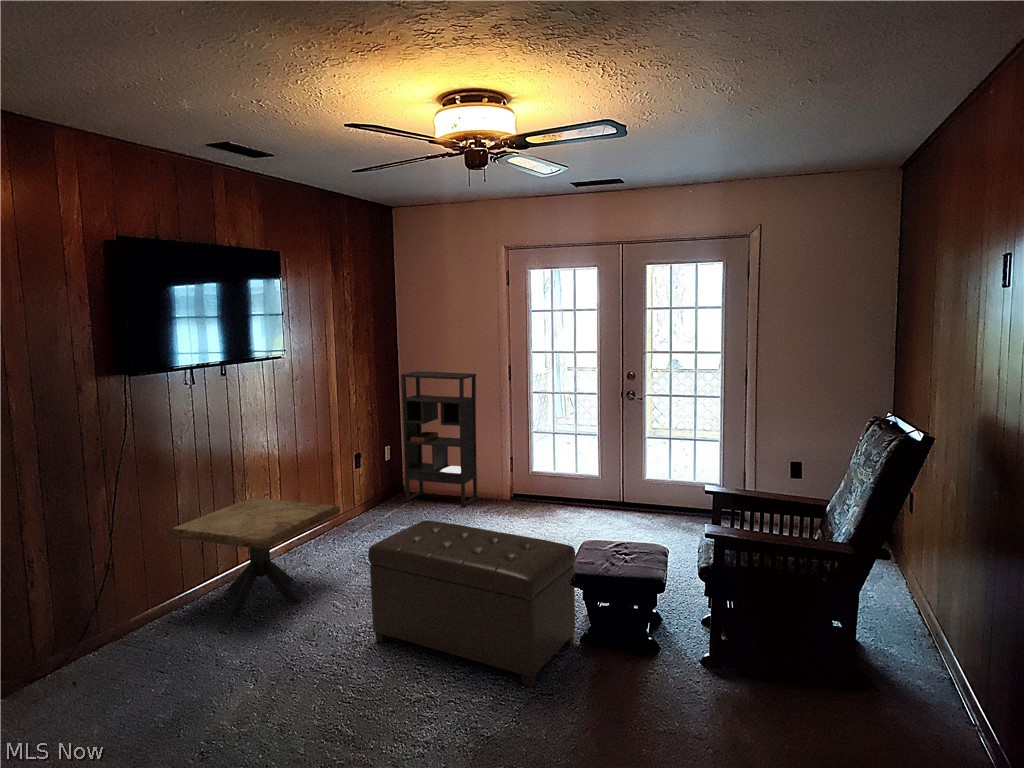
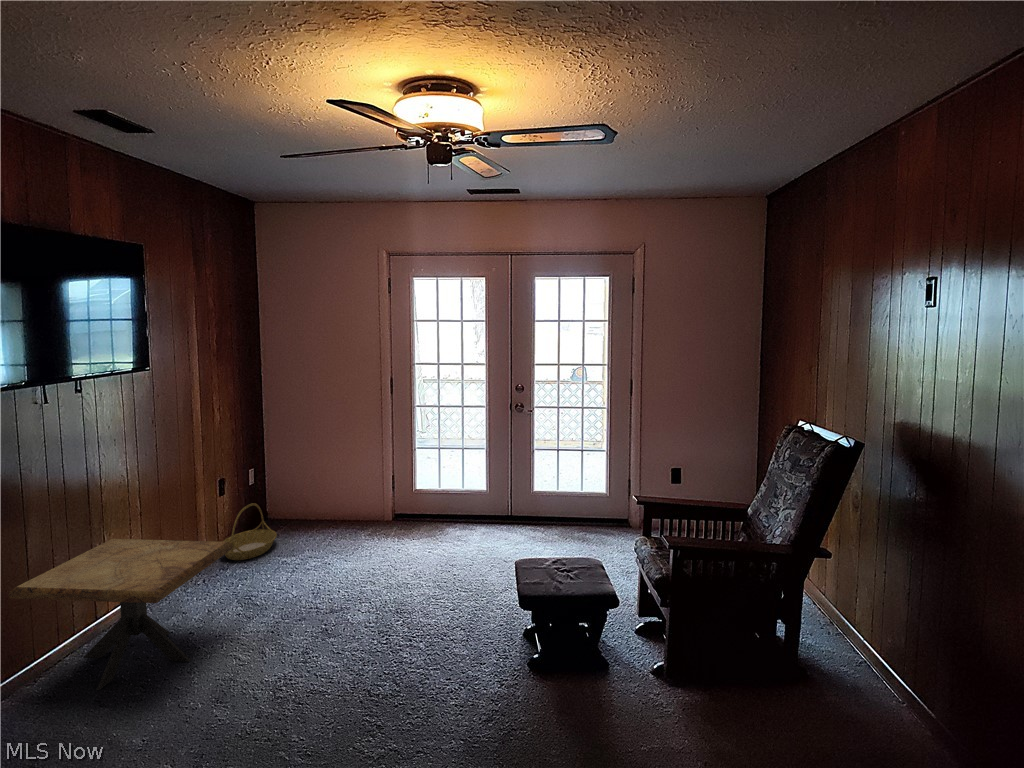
bookshelf: present [401,371,479,507] -> none [272,385,358,531]
basket: none [350,476,401,526] -> present [223,503,277,560]
ottoman: present [368,521,575,688] -> none [295,551,526,725]

